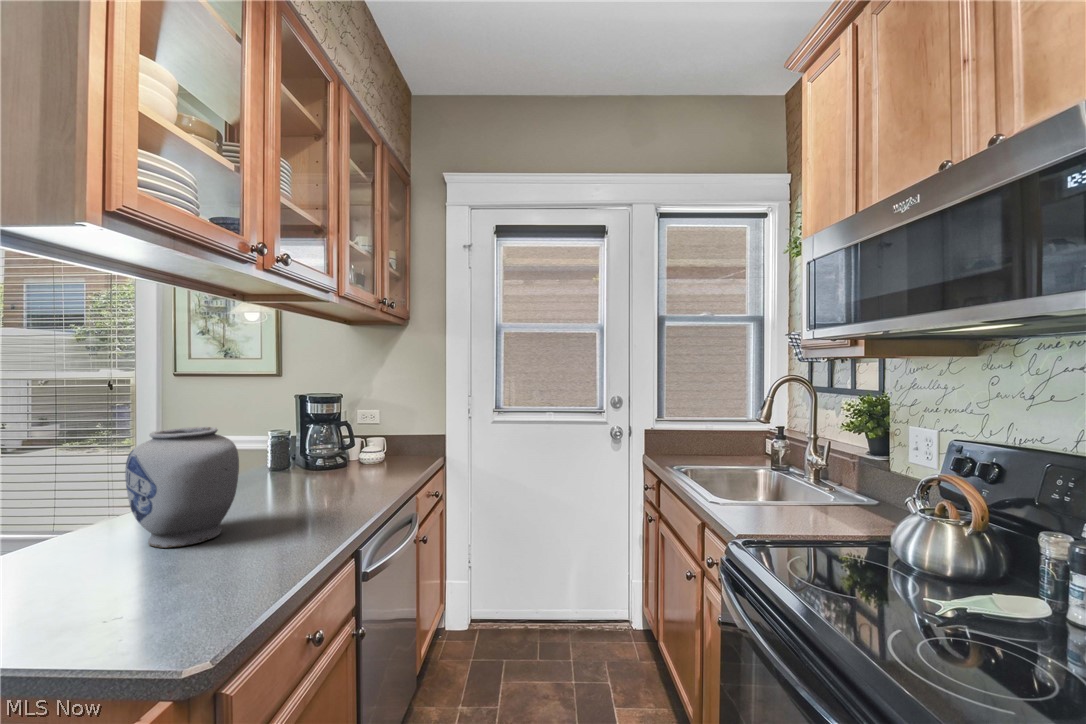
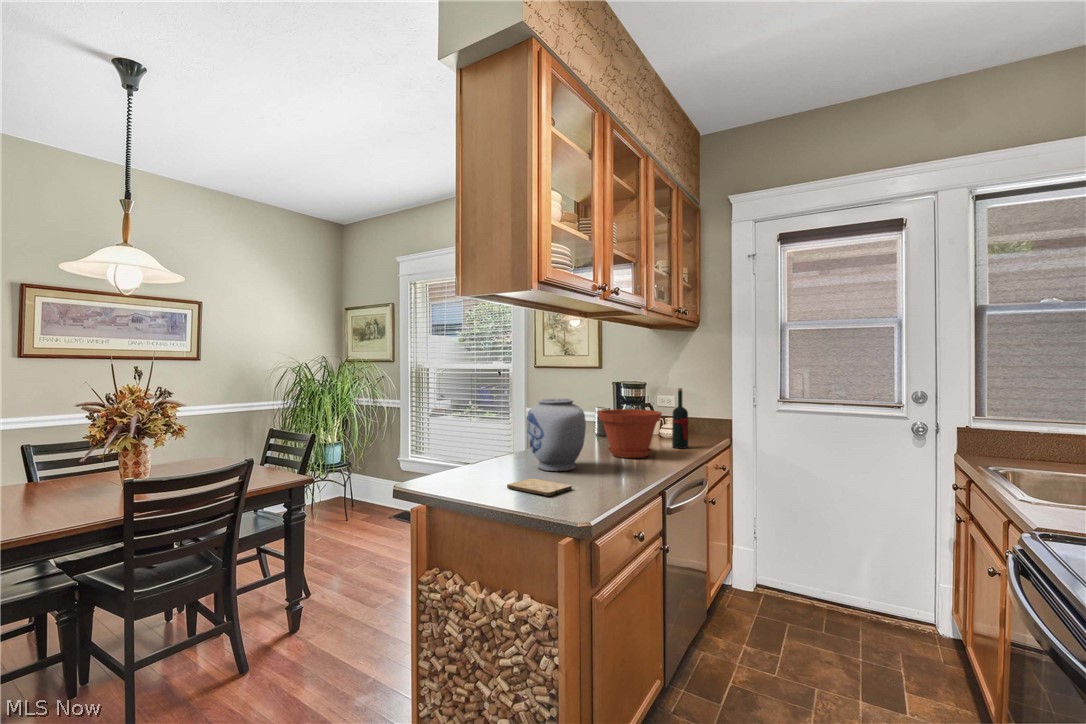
wine bottle: none [374,402,395,478] -> present [672,388,688,449]
plant pot: none [264,432,360,503] -> present [597,409,662,458]
cutting board: none [61,572,202,610] -> present [507,478,572,497]

